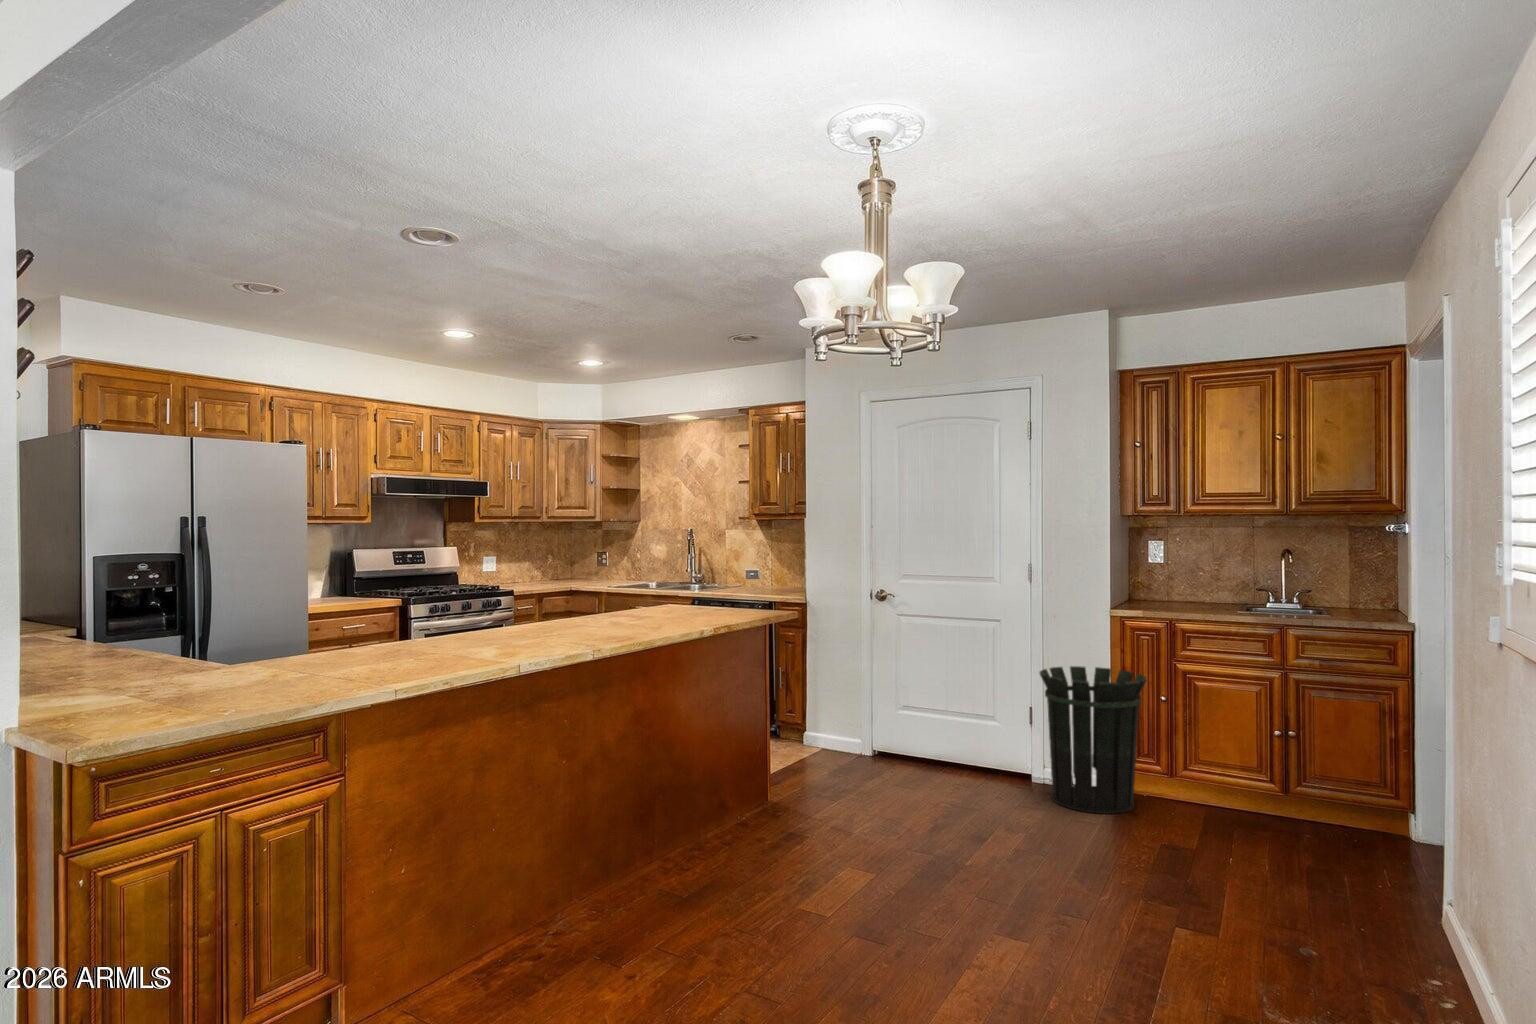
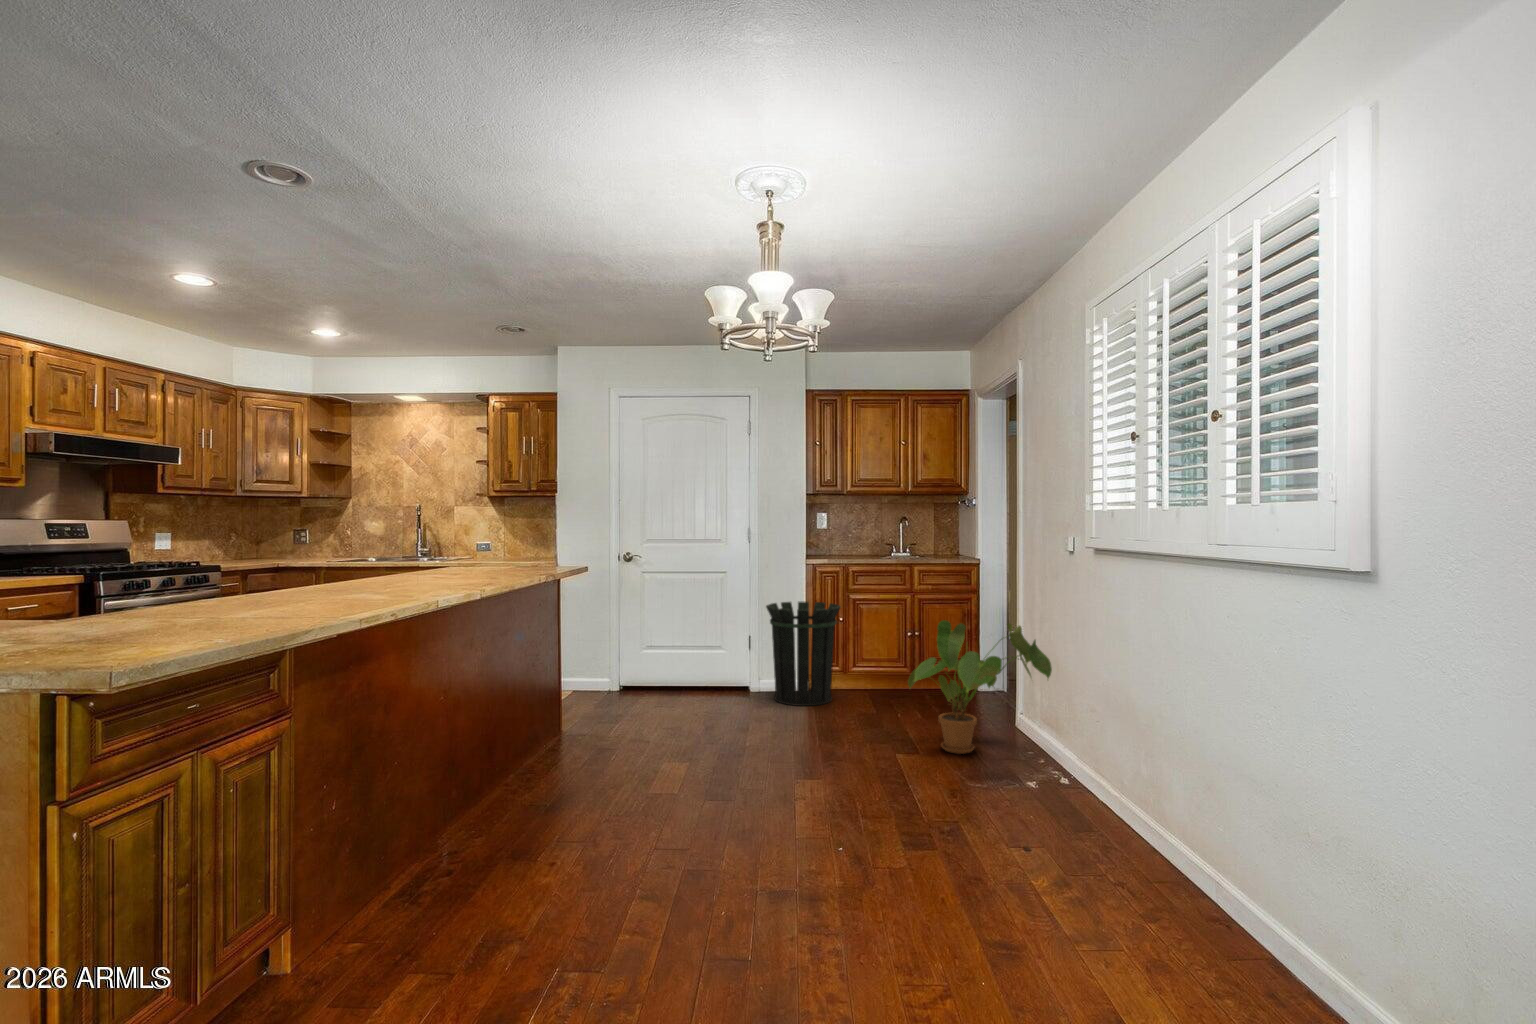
house plant: none [1189,724,1416,935] -> present [908,620,1052,754]

